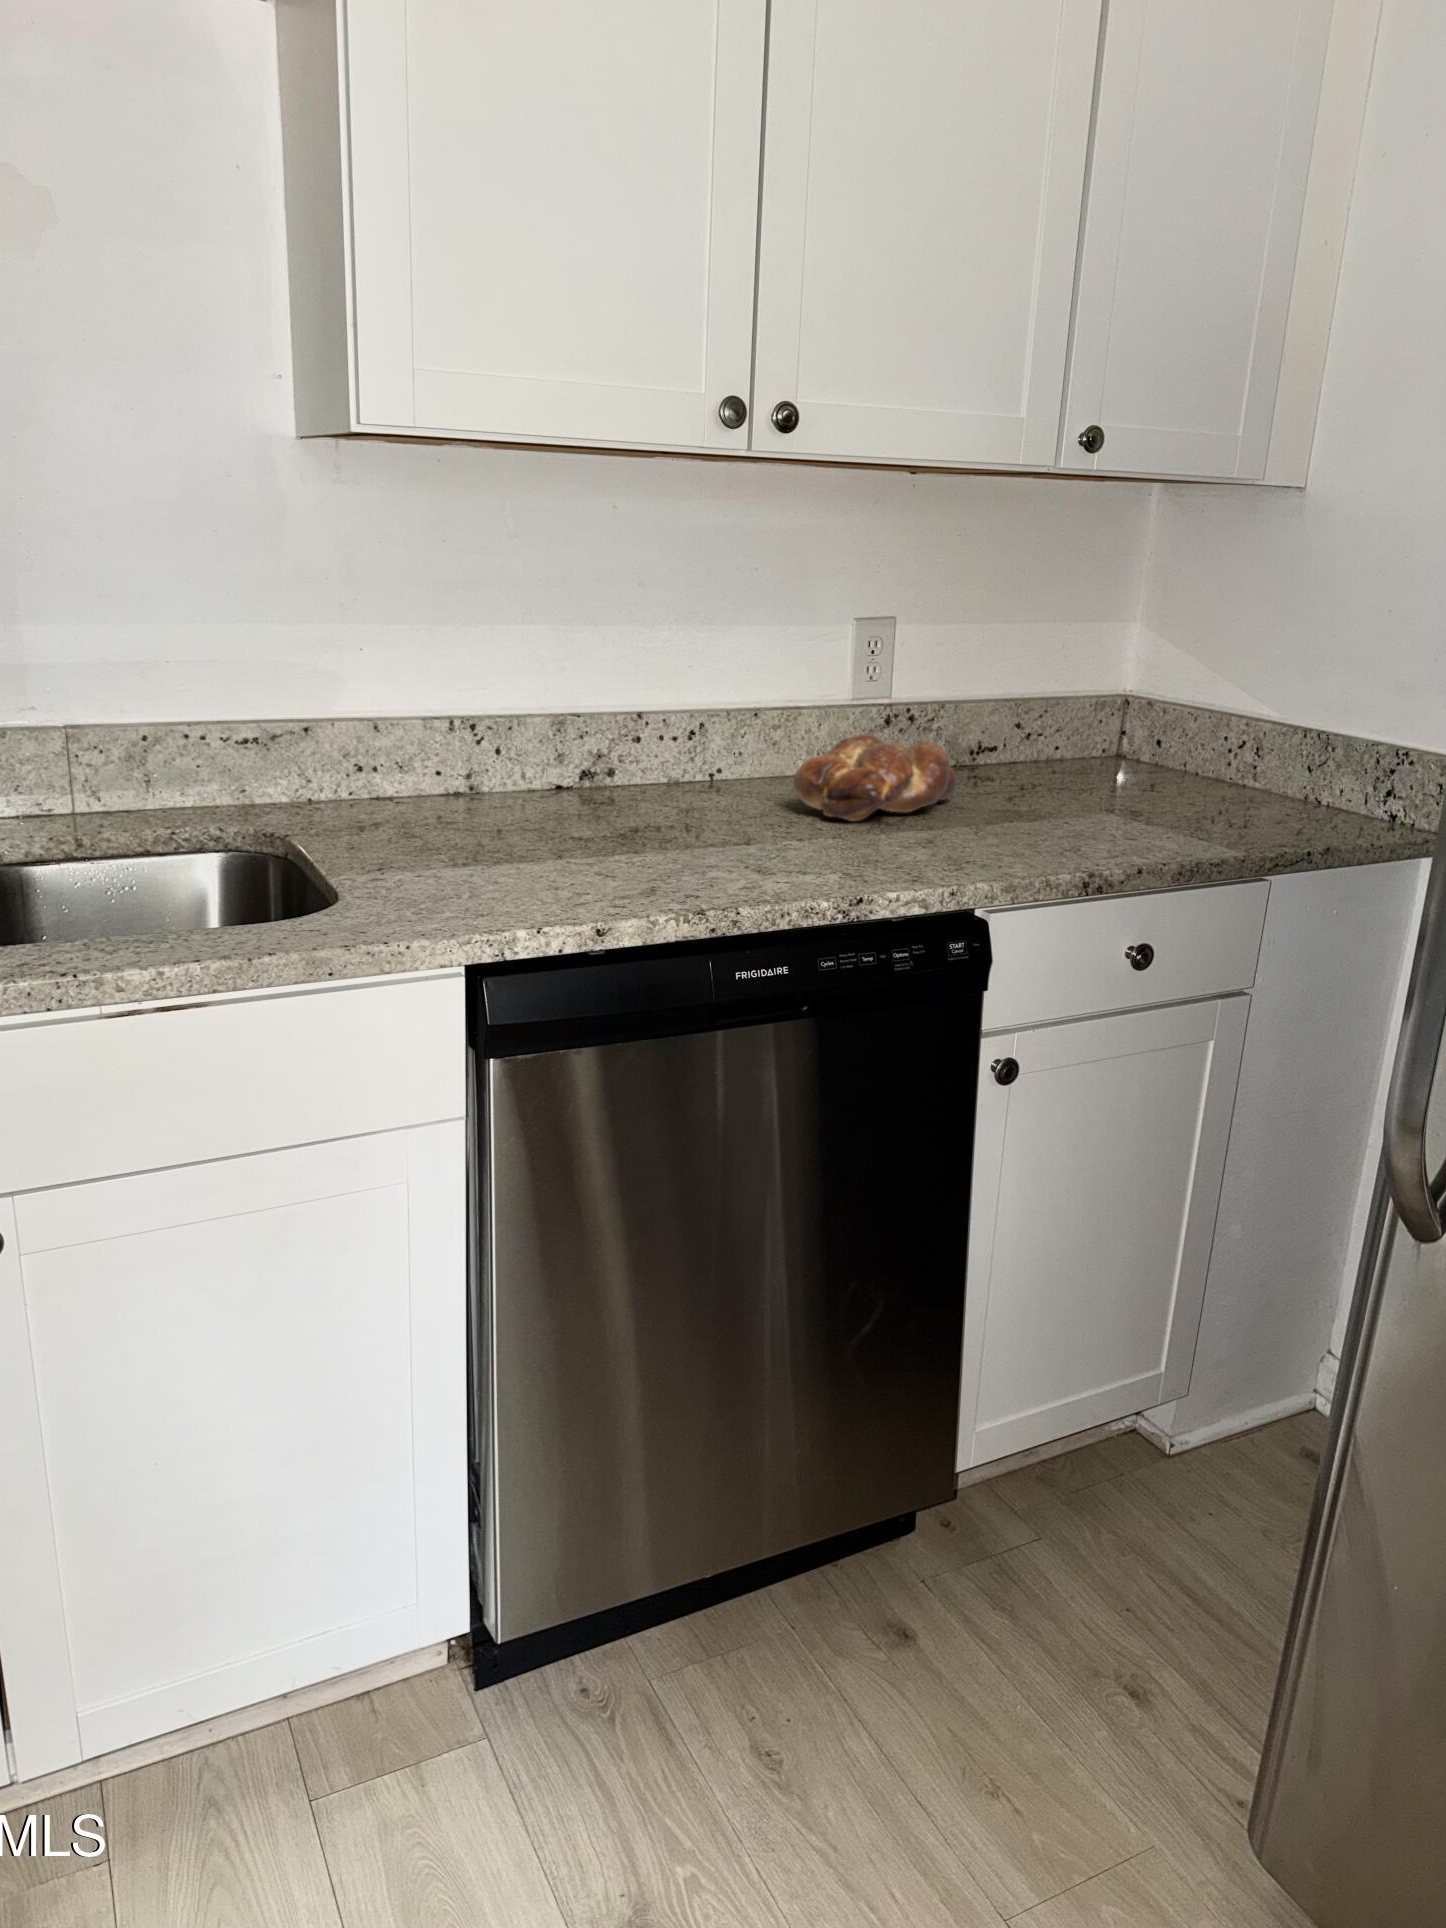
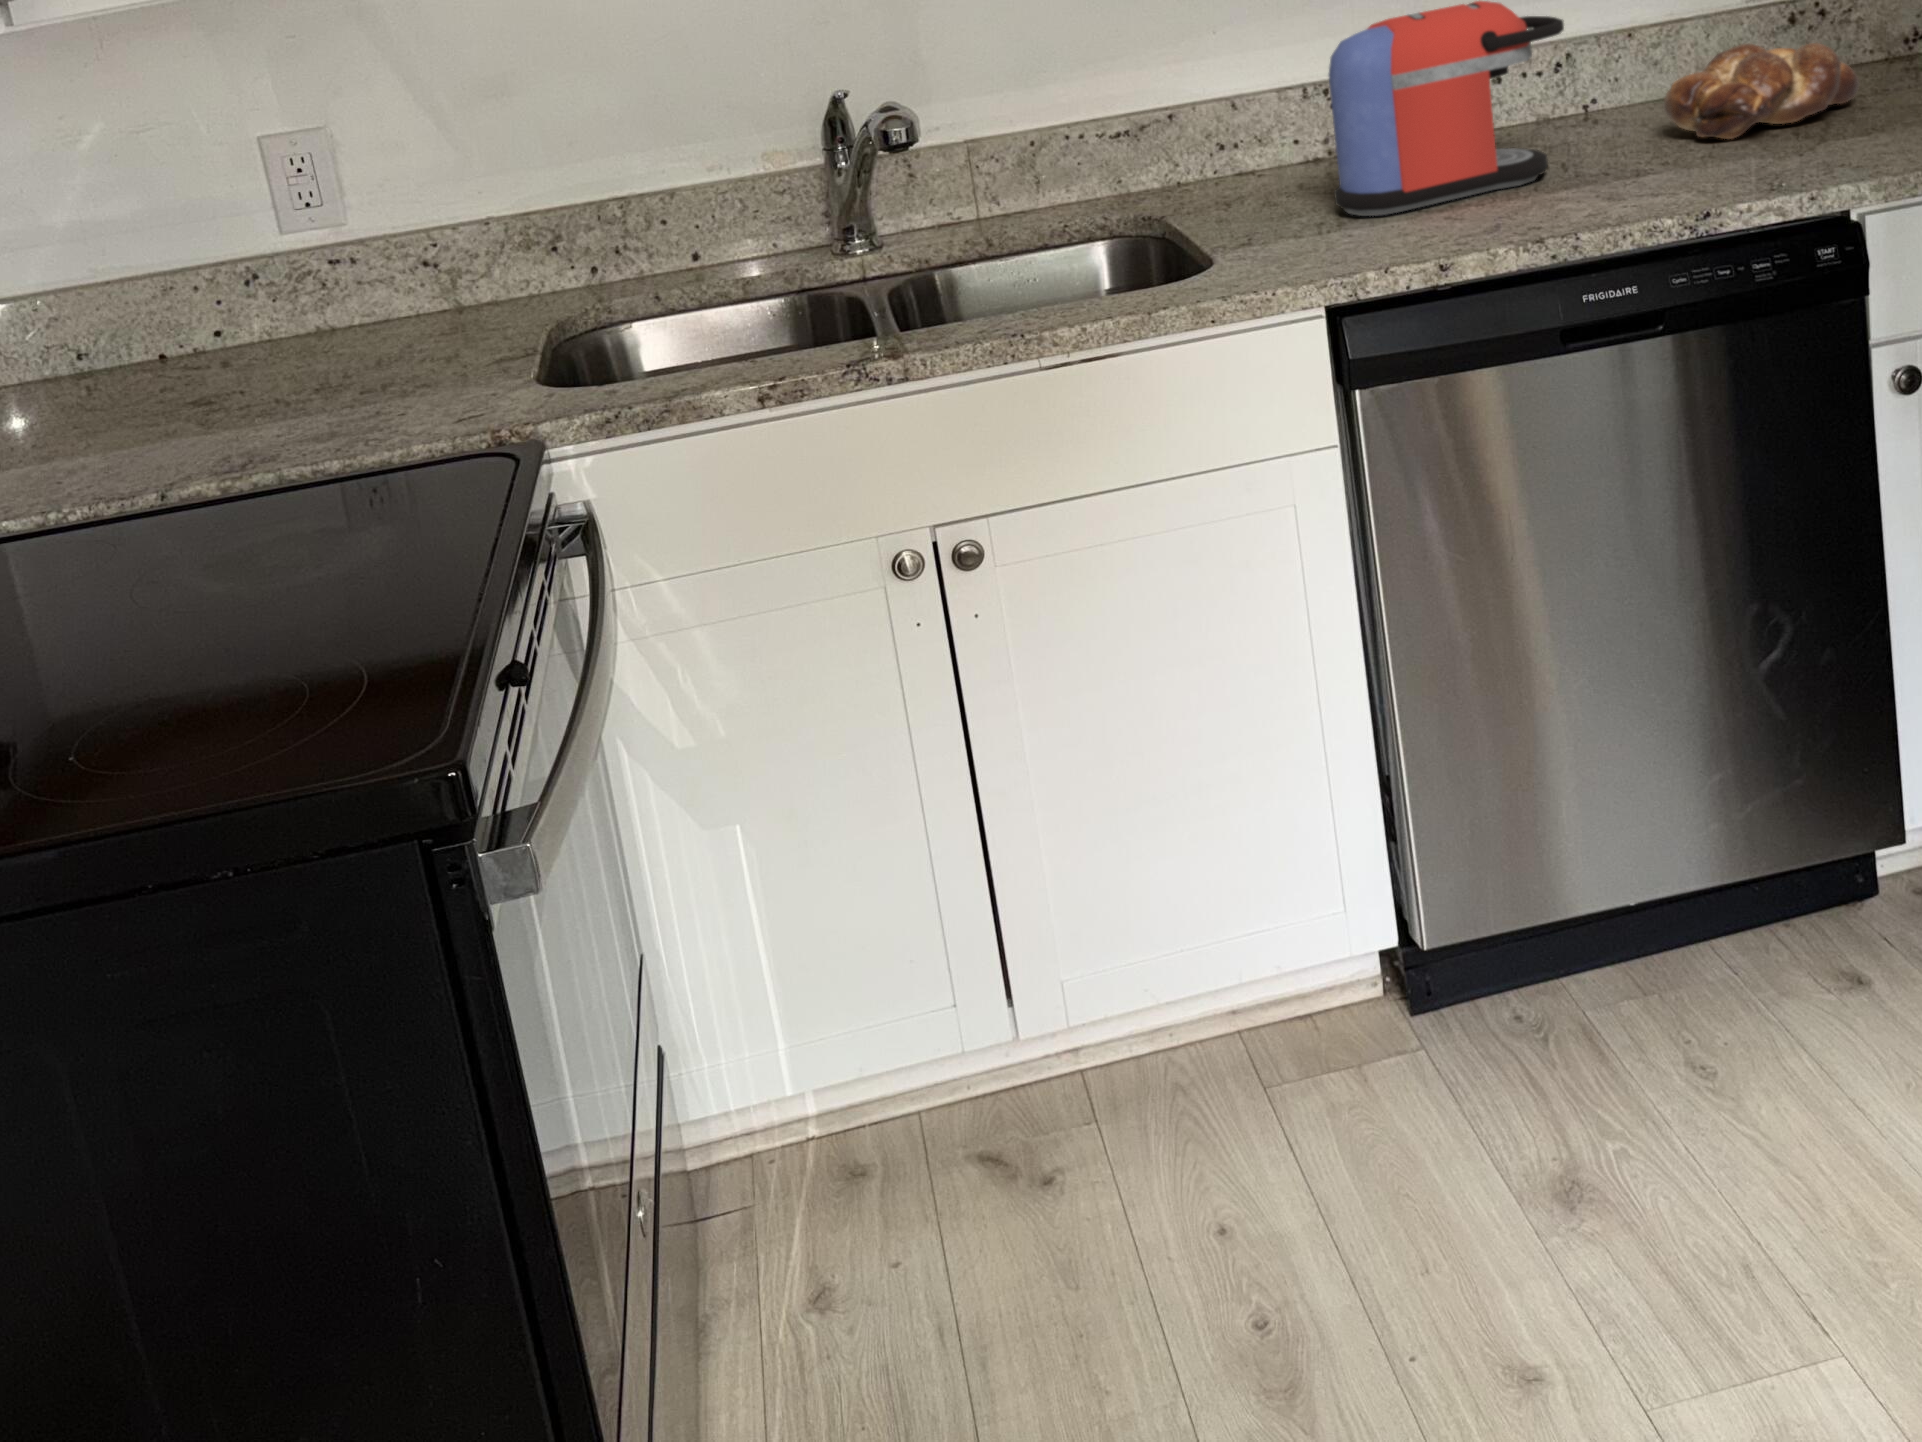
coffee maker: none [475,652,721,861] -> present [1329,1,1564,216]

